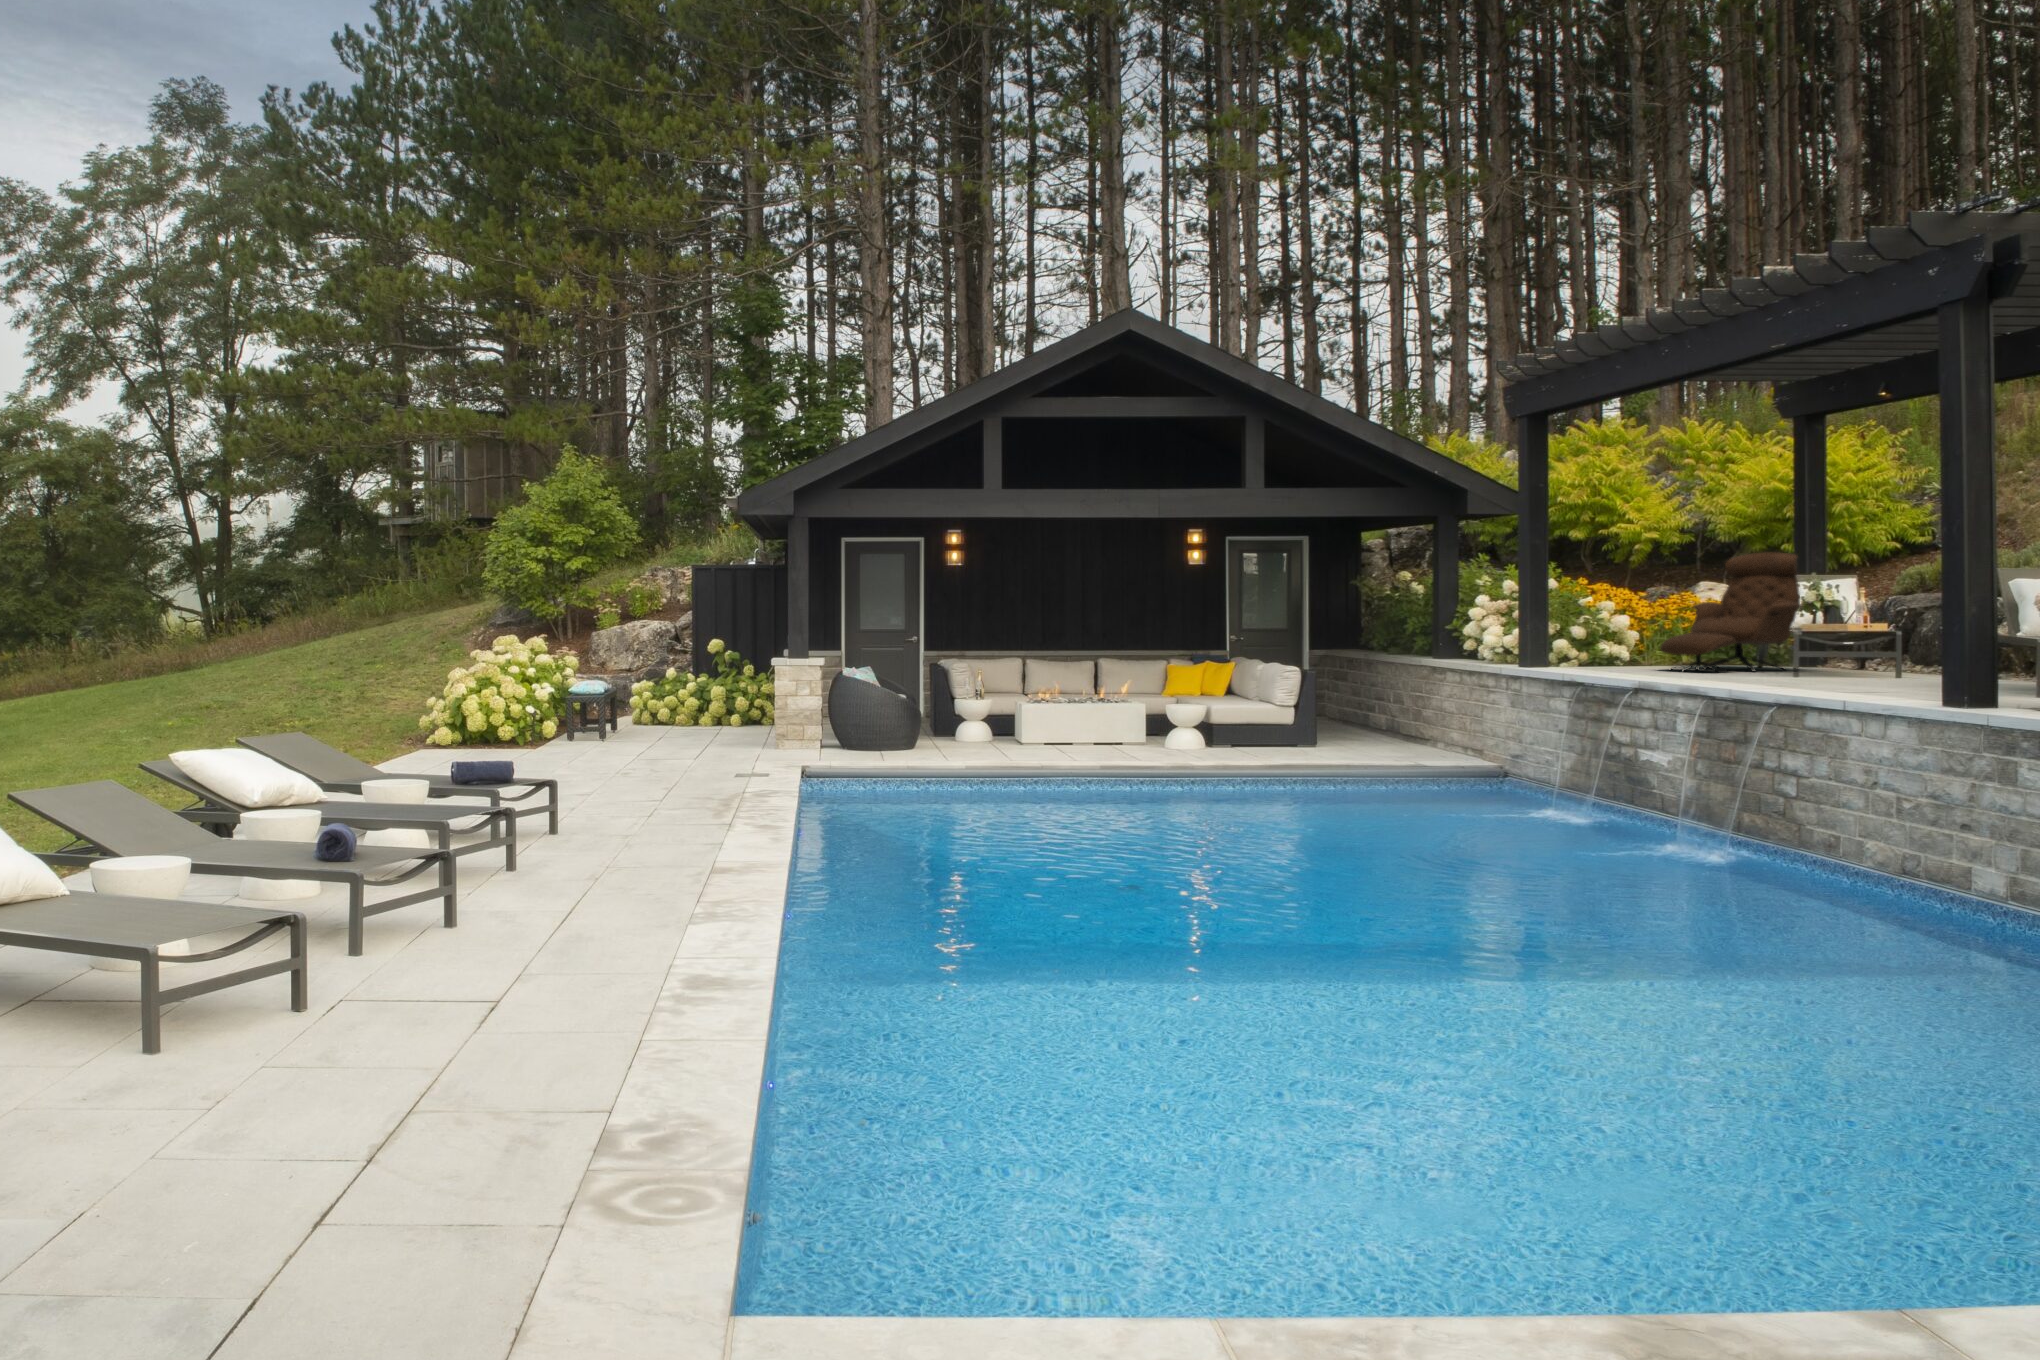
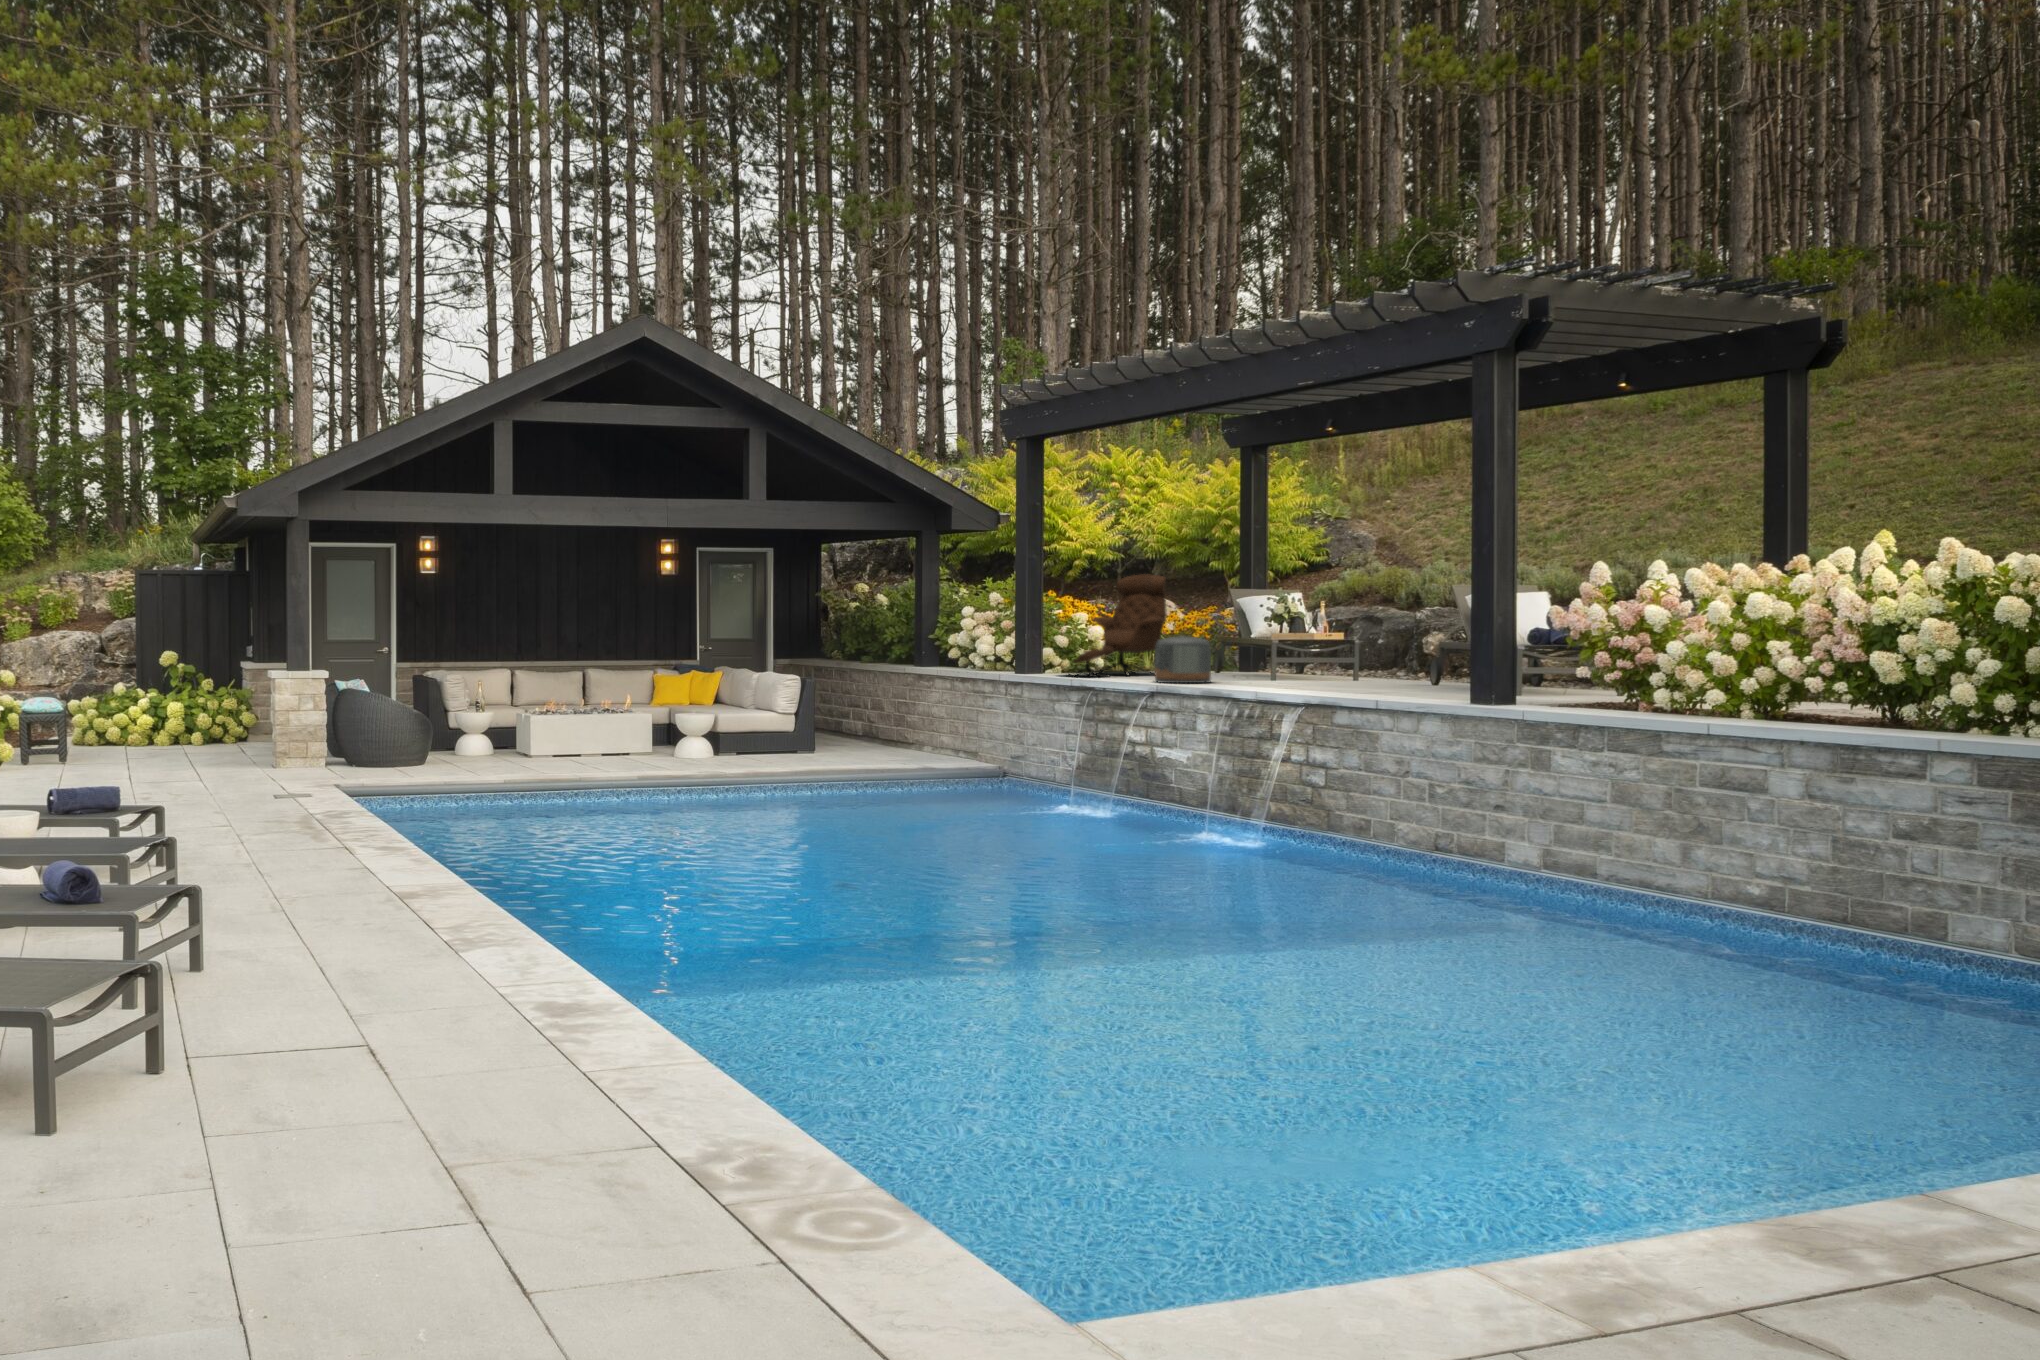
pouf: none [1807,623,1891,682] -> present [1155,636,1211,683]

